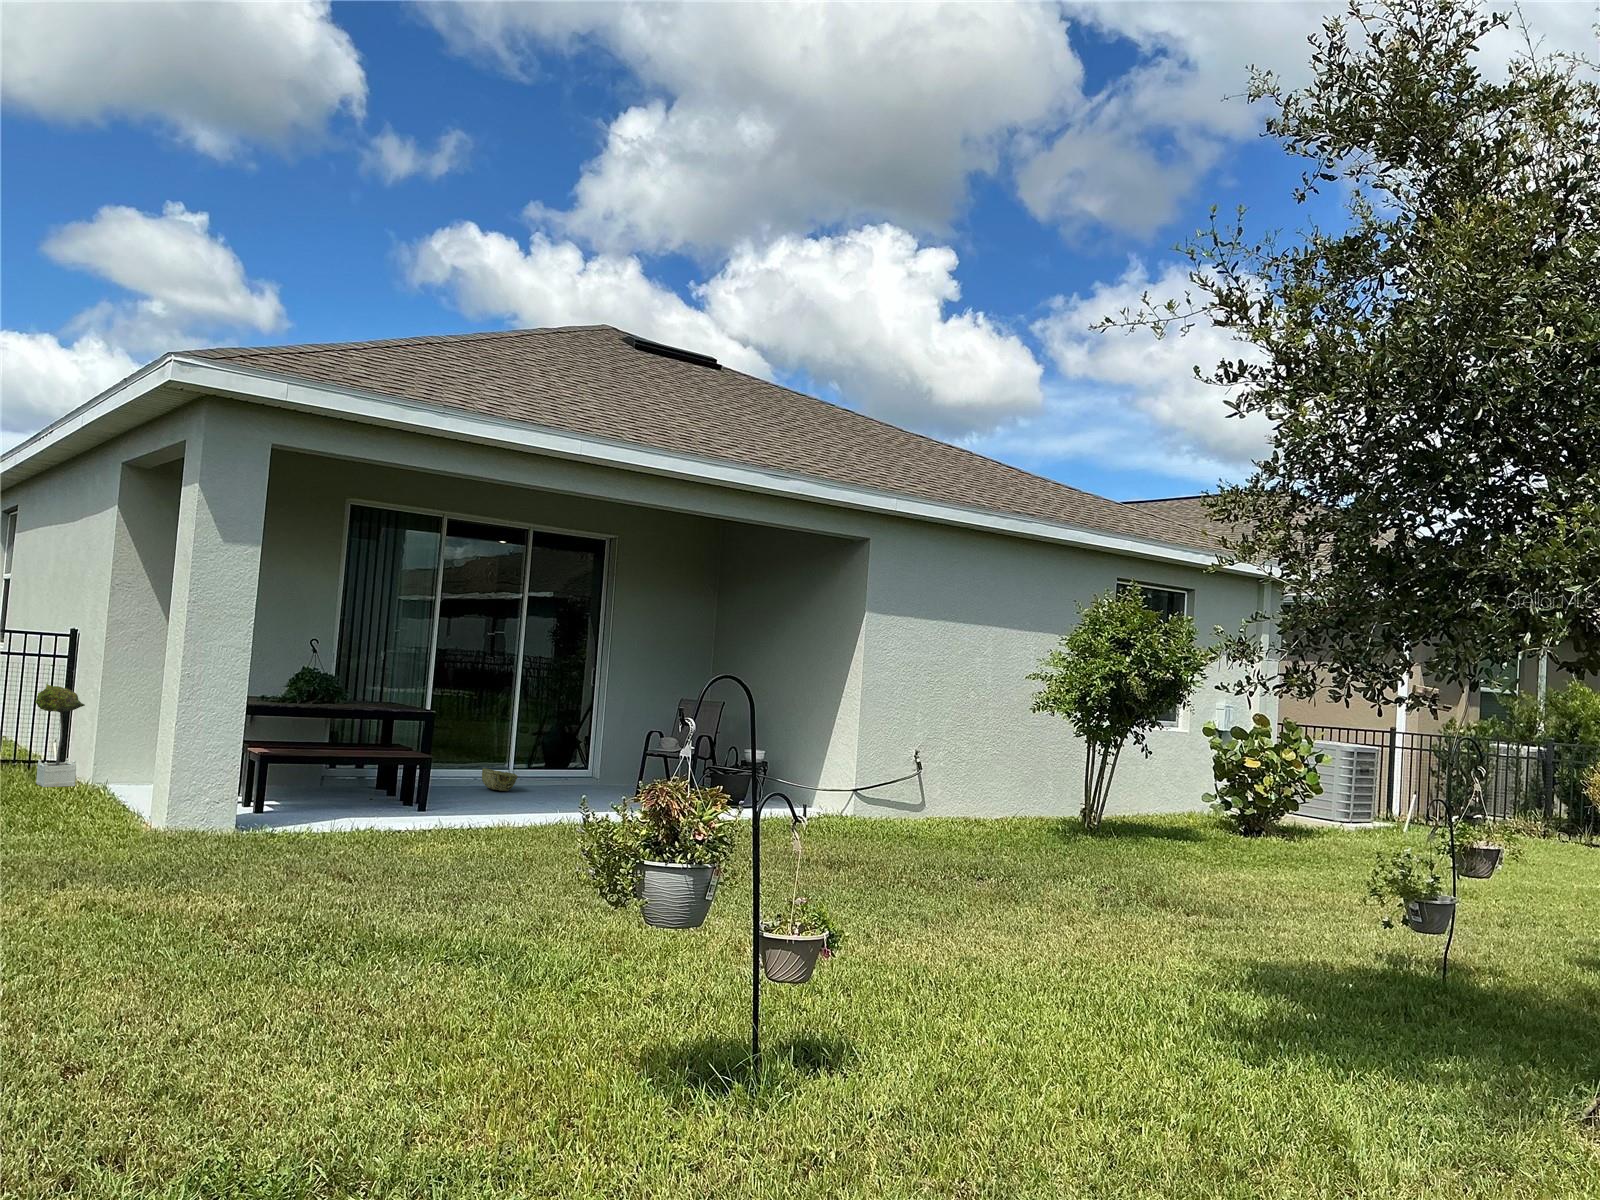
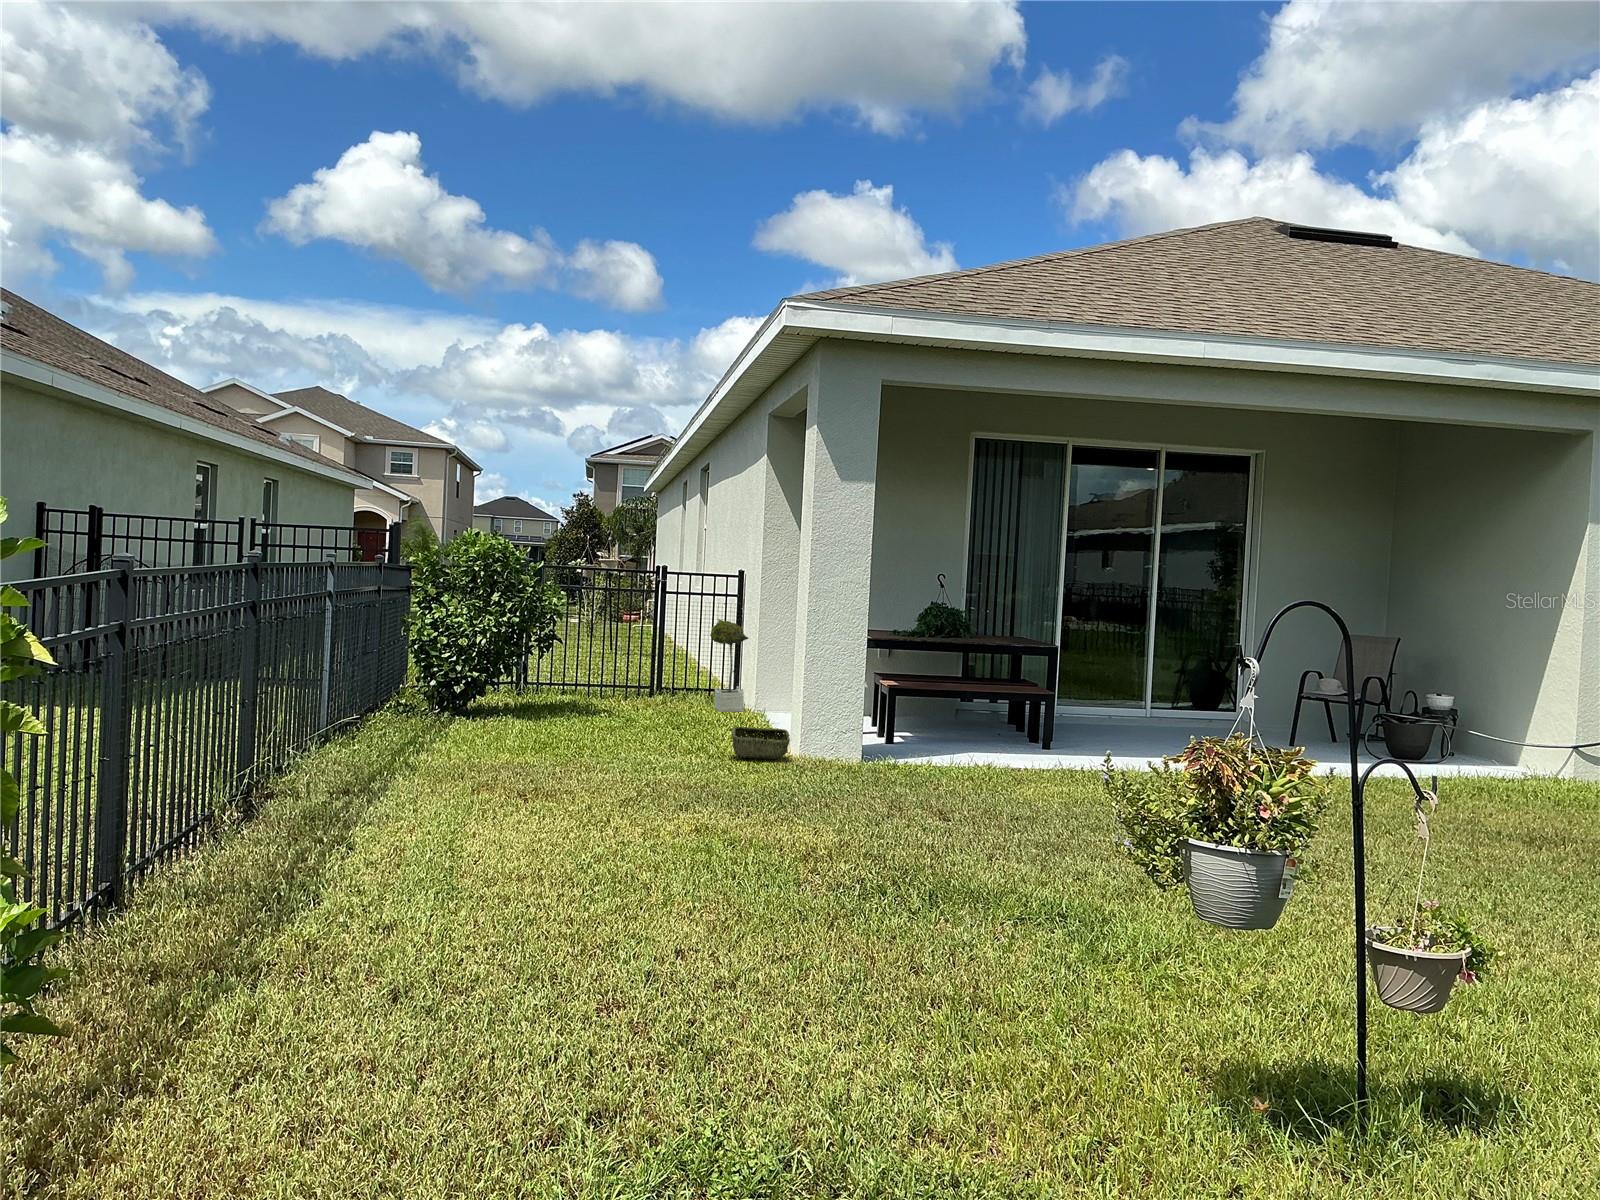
woven basket: present [482,768,518,791] -> present [732,727,790,759]

